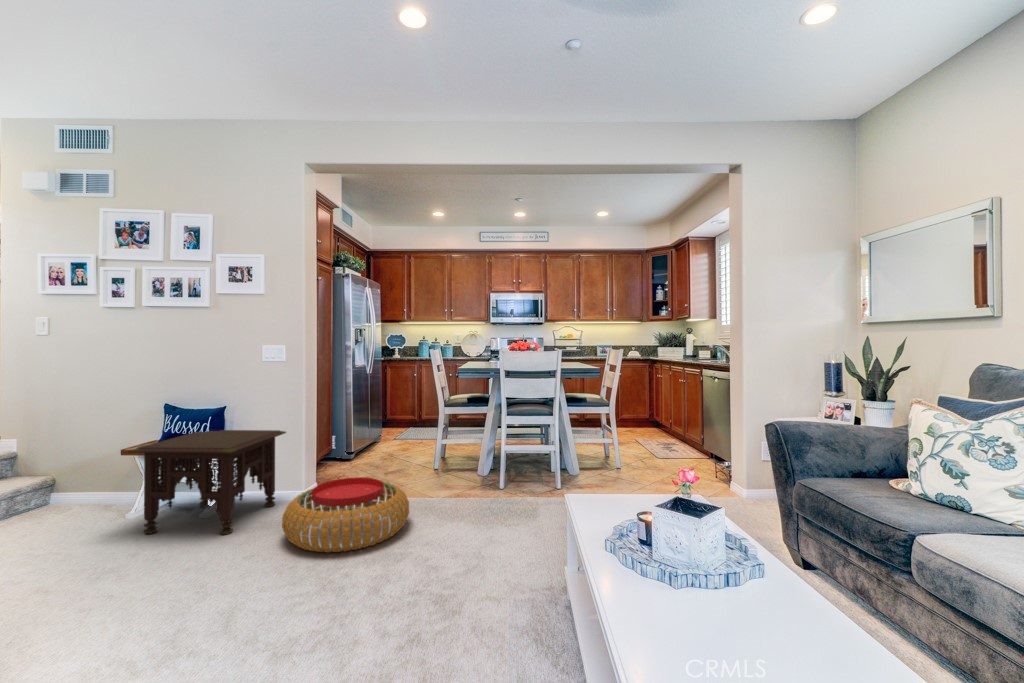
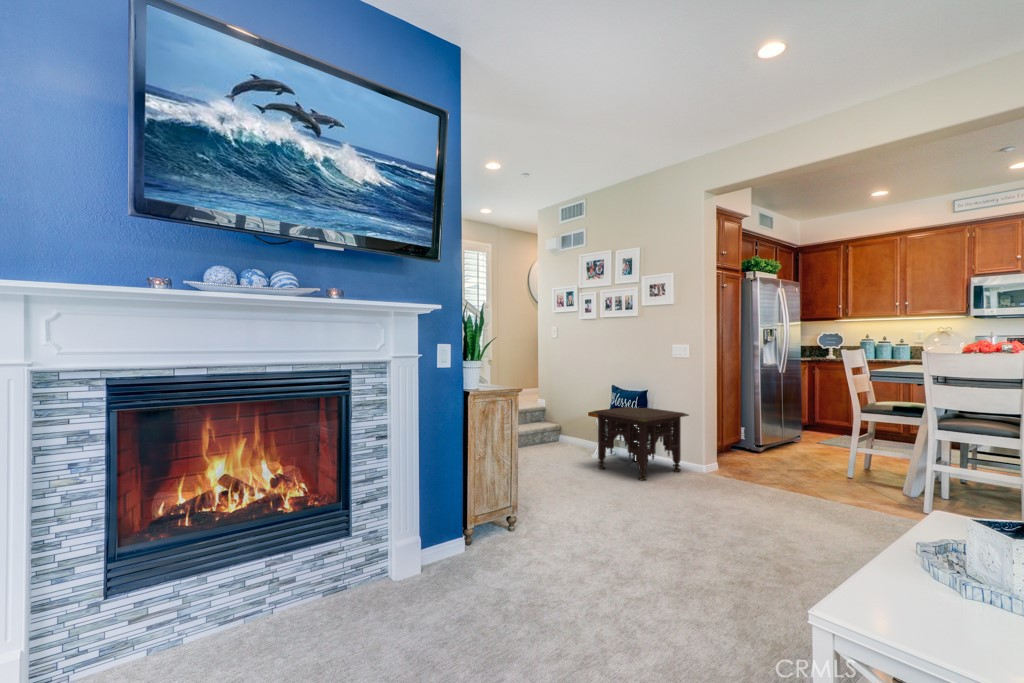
pouf: present [282,477,409,553] -> none [675,458,785,516]

